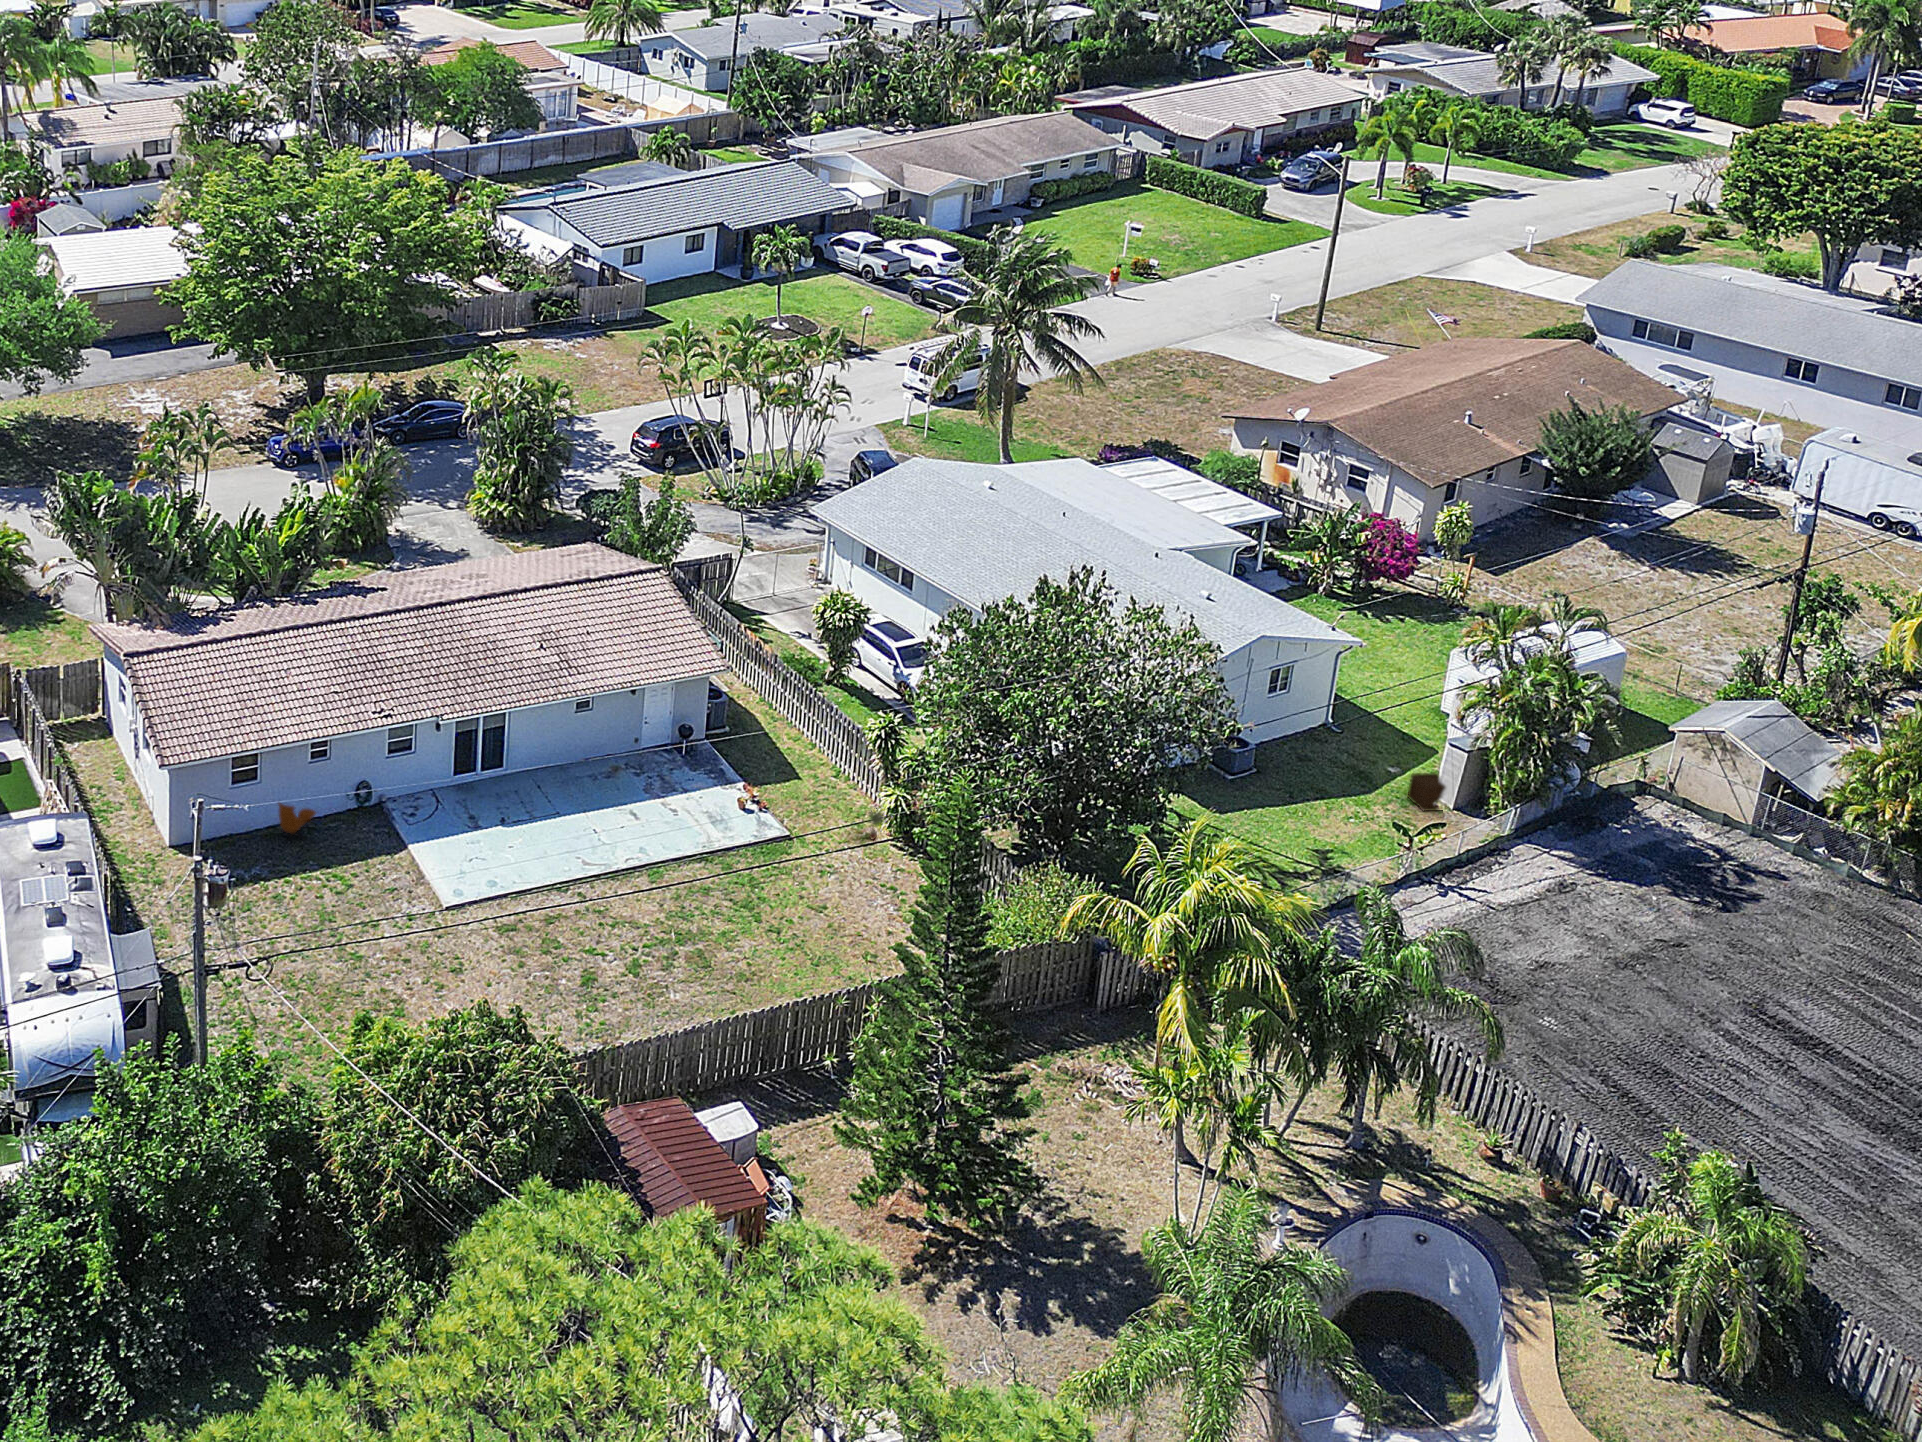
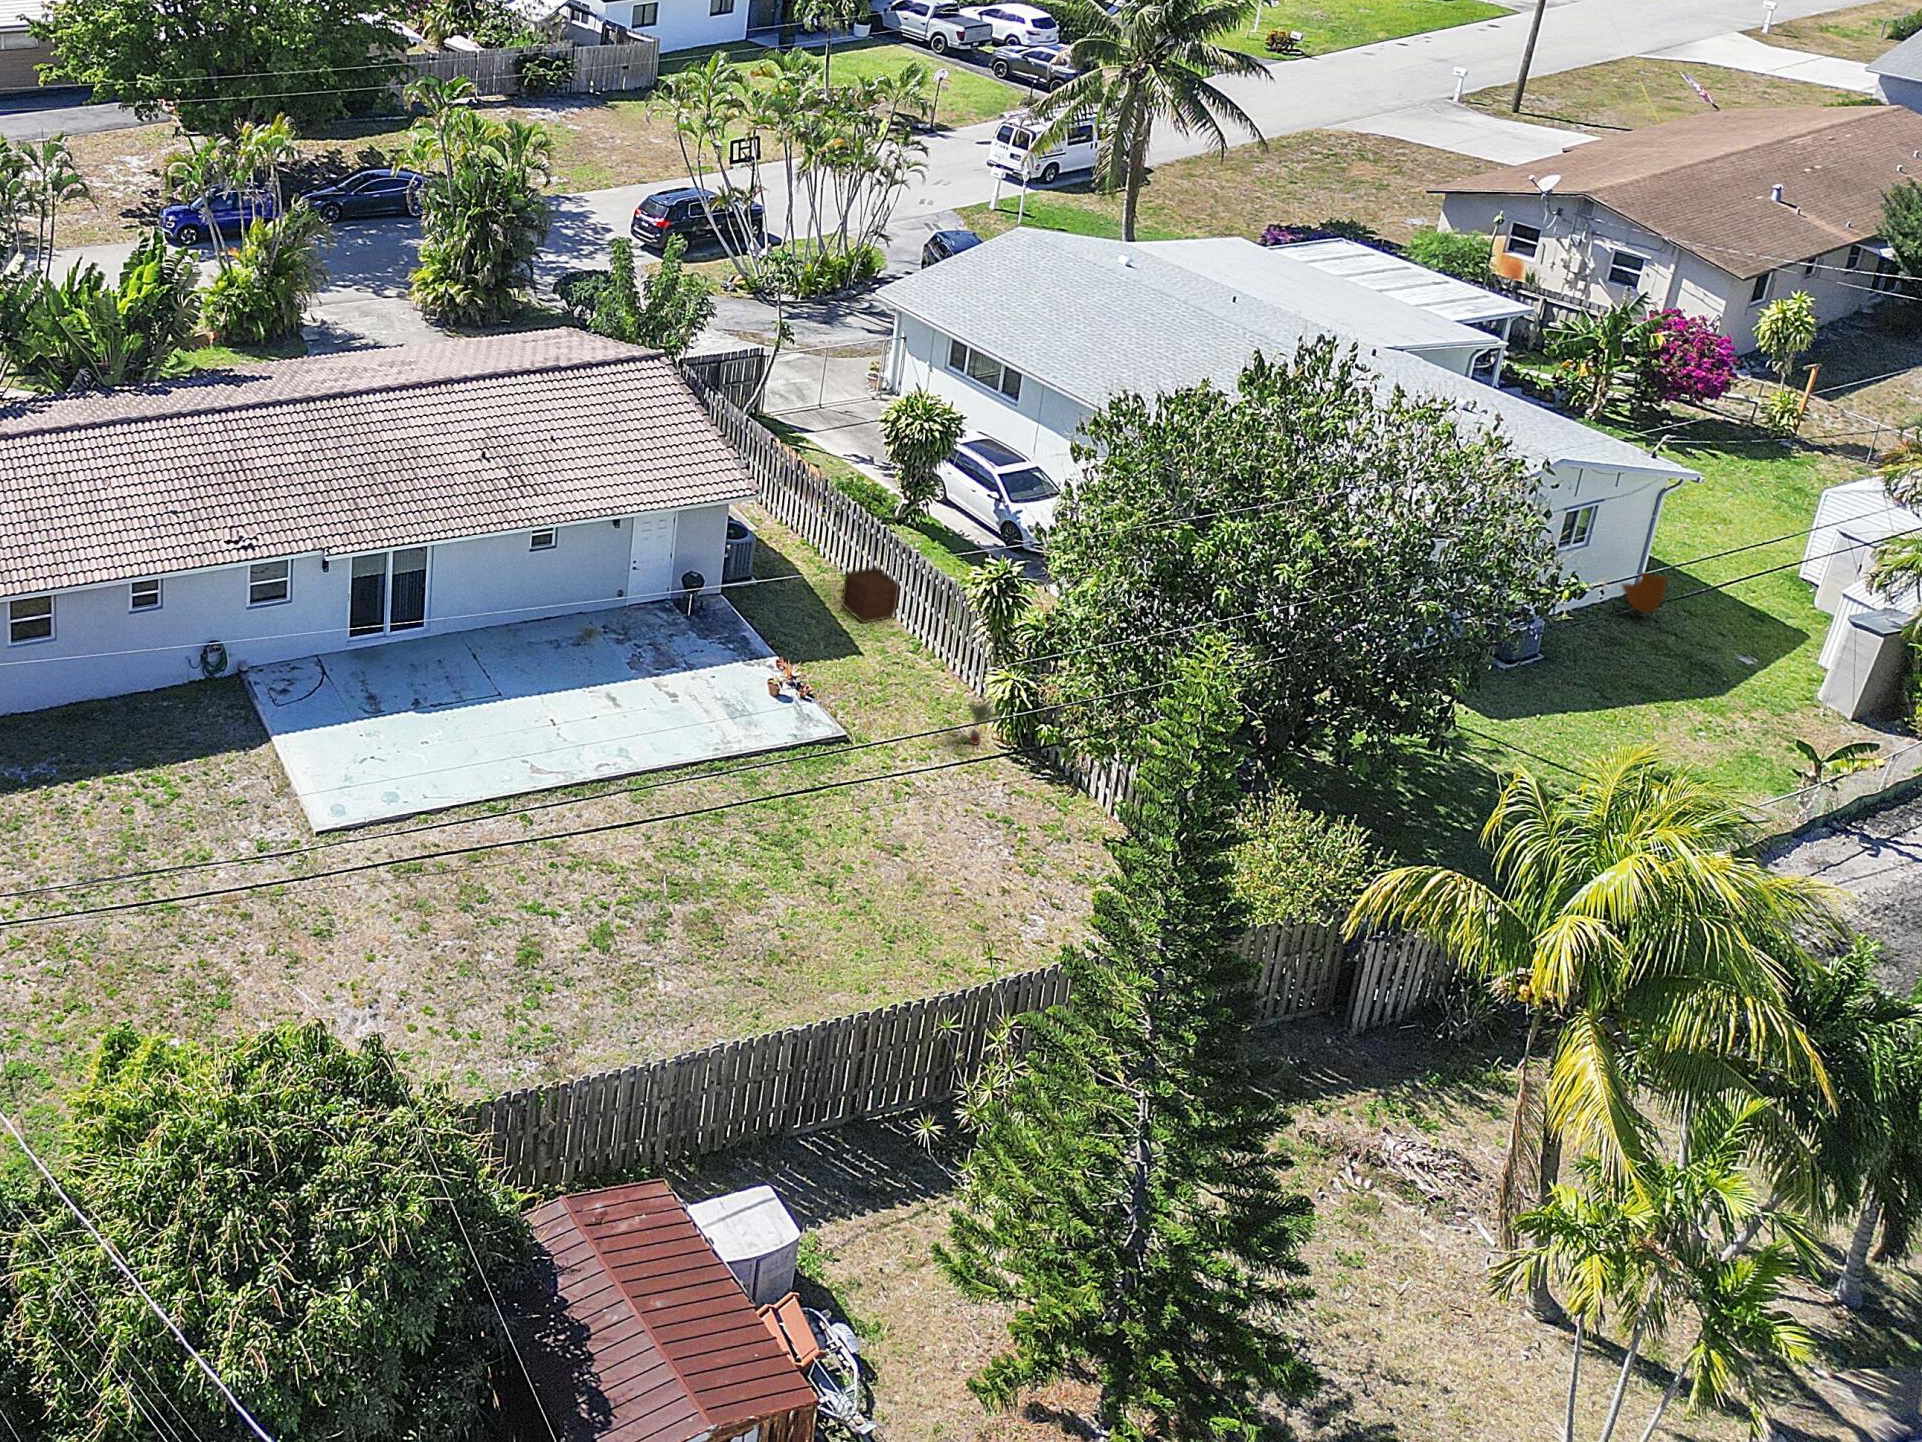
wooden crate: present [1407,772,1446,811] -> present [841,567,900,623]
lounge chair: present [278,803,316,836] -> present [1622,573,1669,623]

